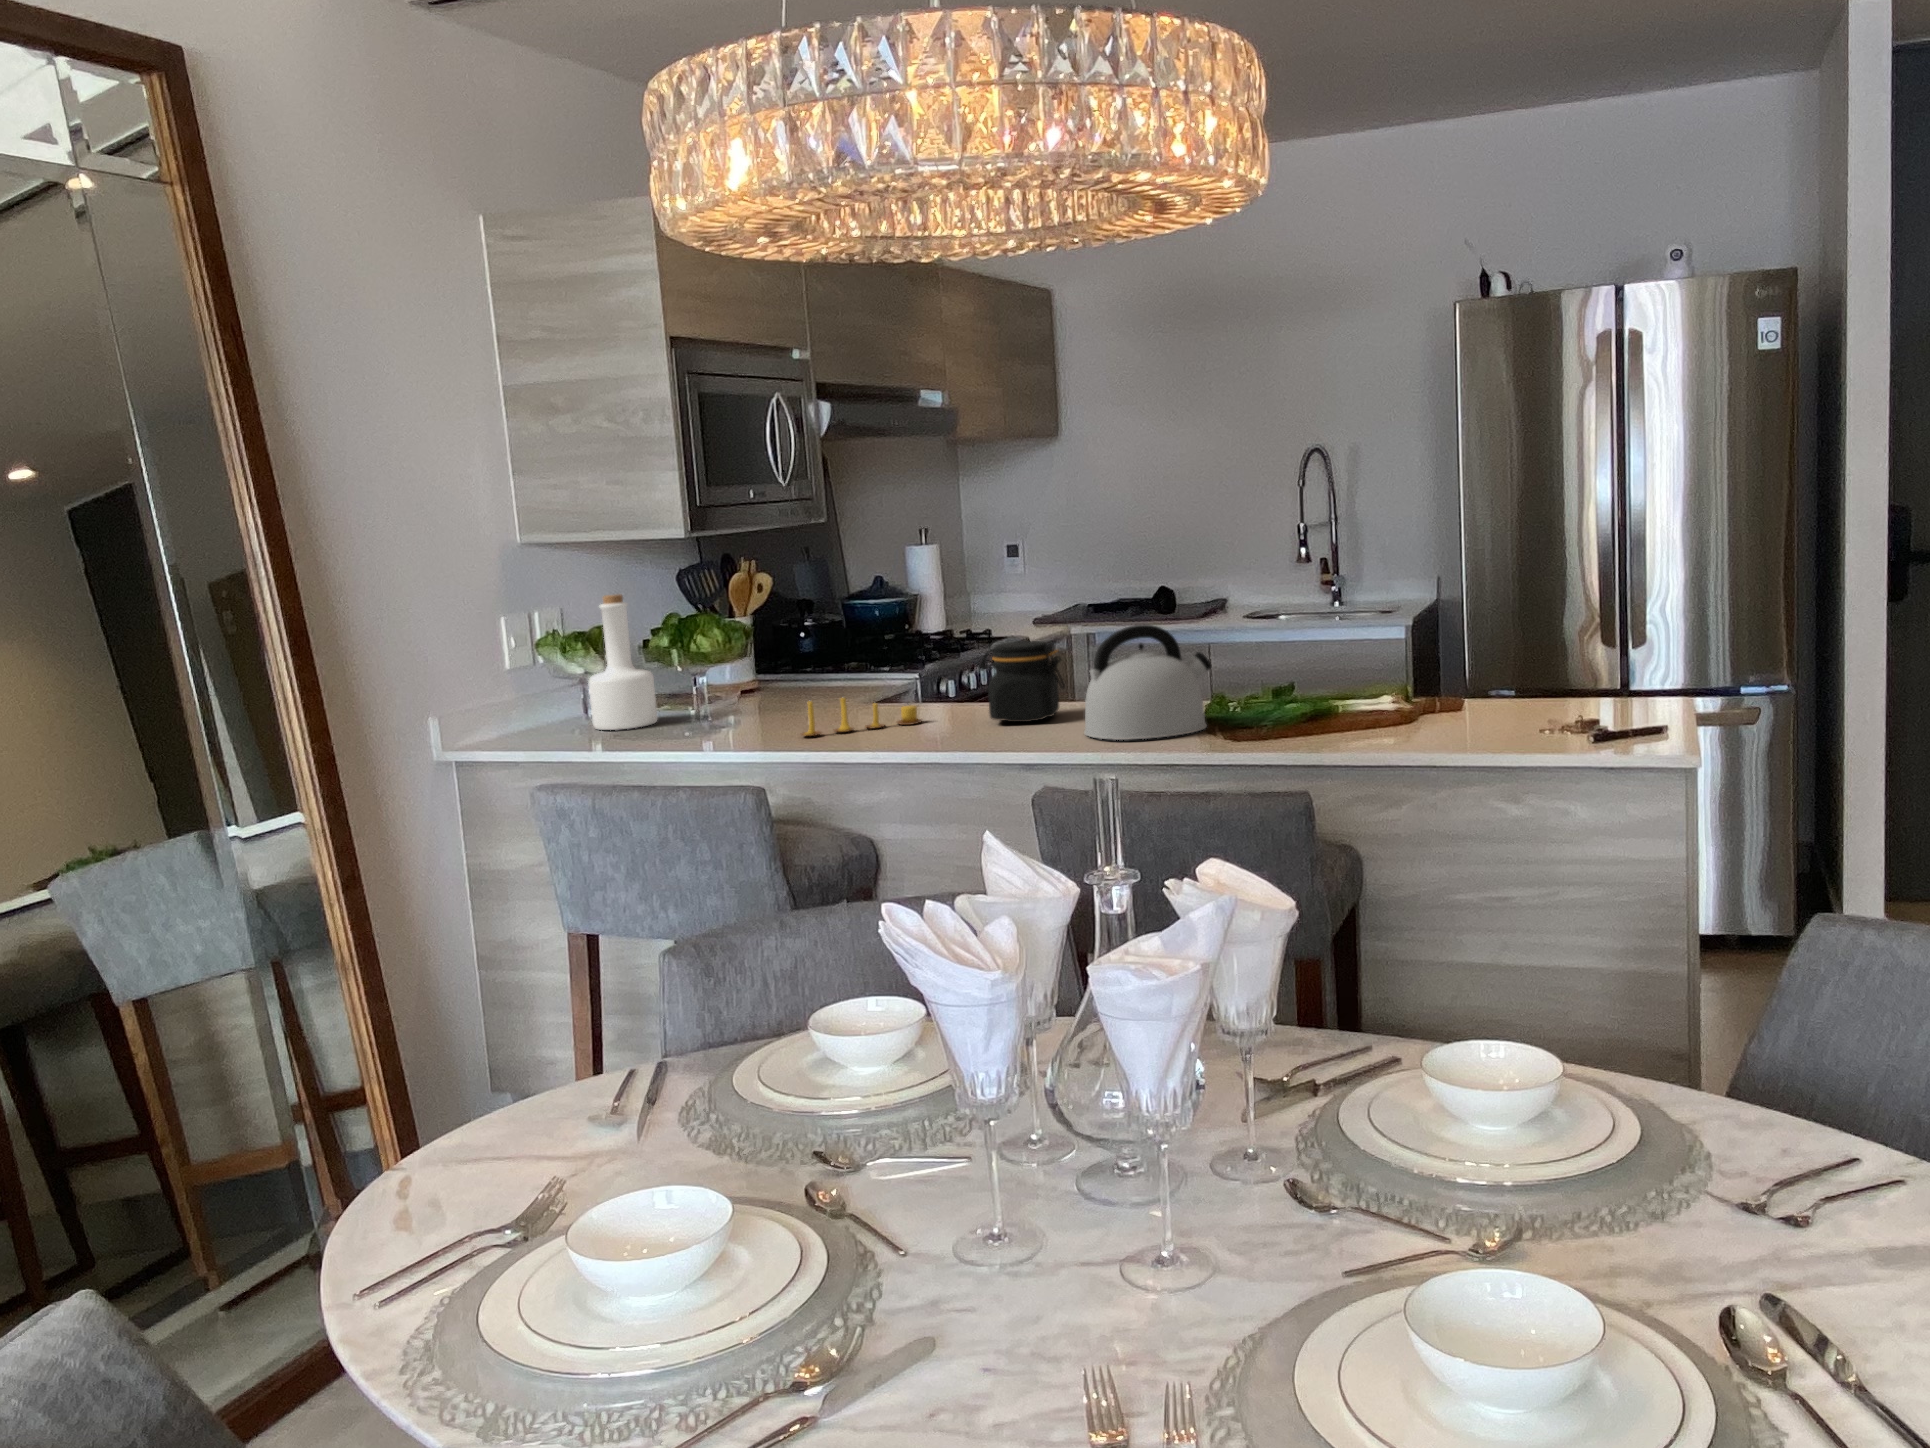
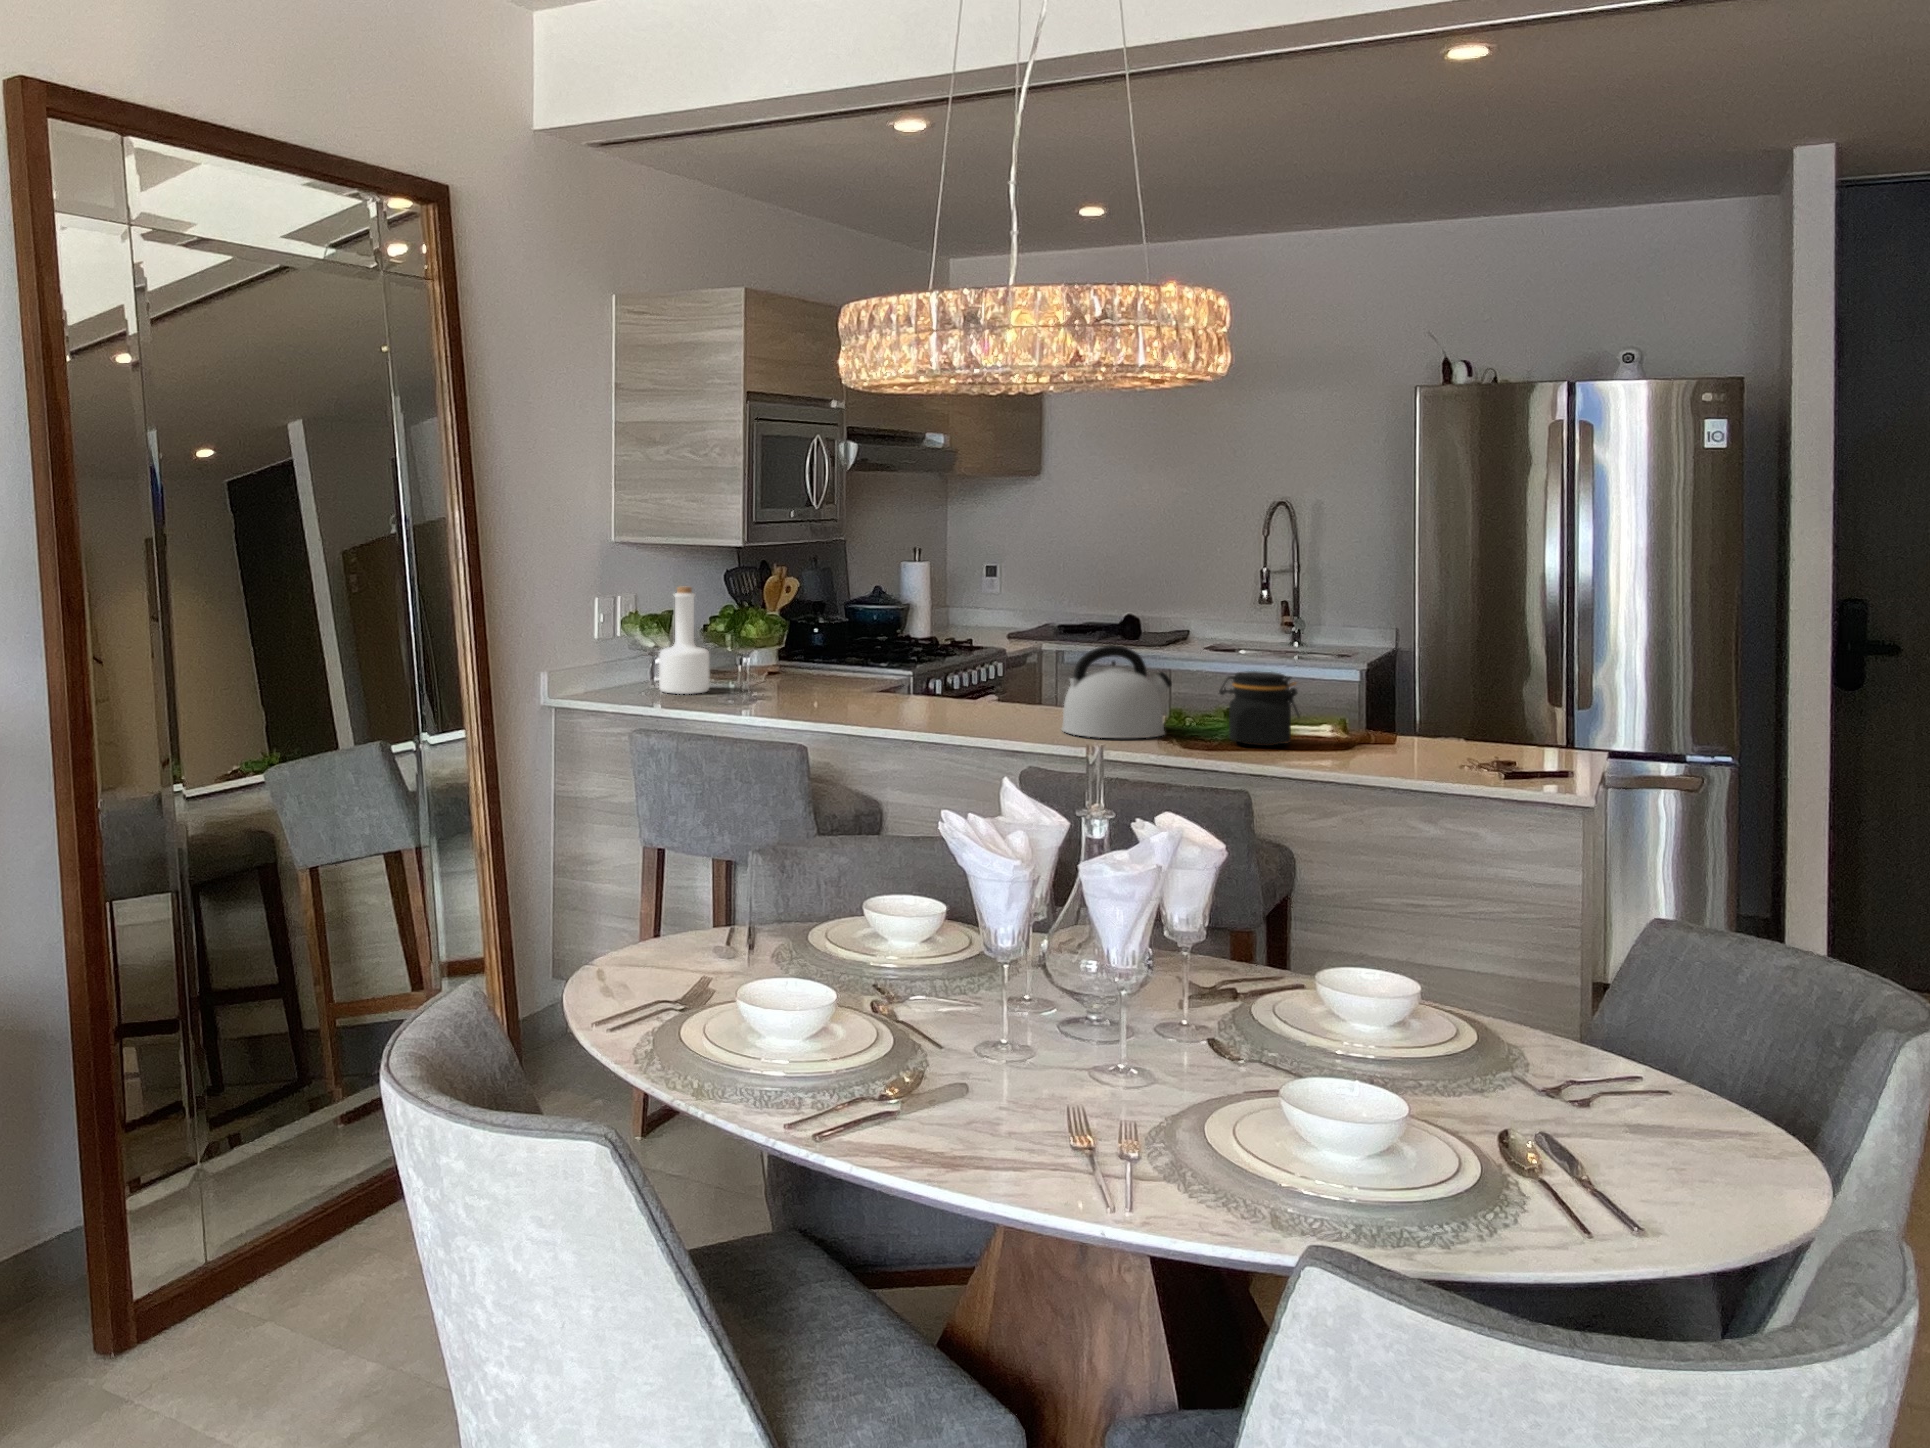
jar: present [979,641,1065,722] -> present [1219,671,1300,746]
candle: present [801,697,922,736] -> none [828,681,926,712]

